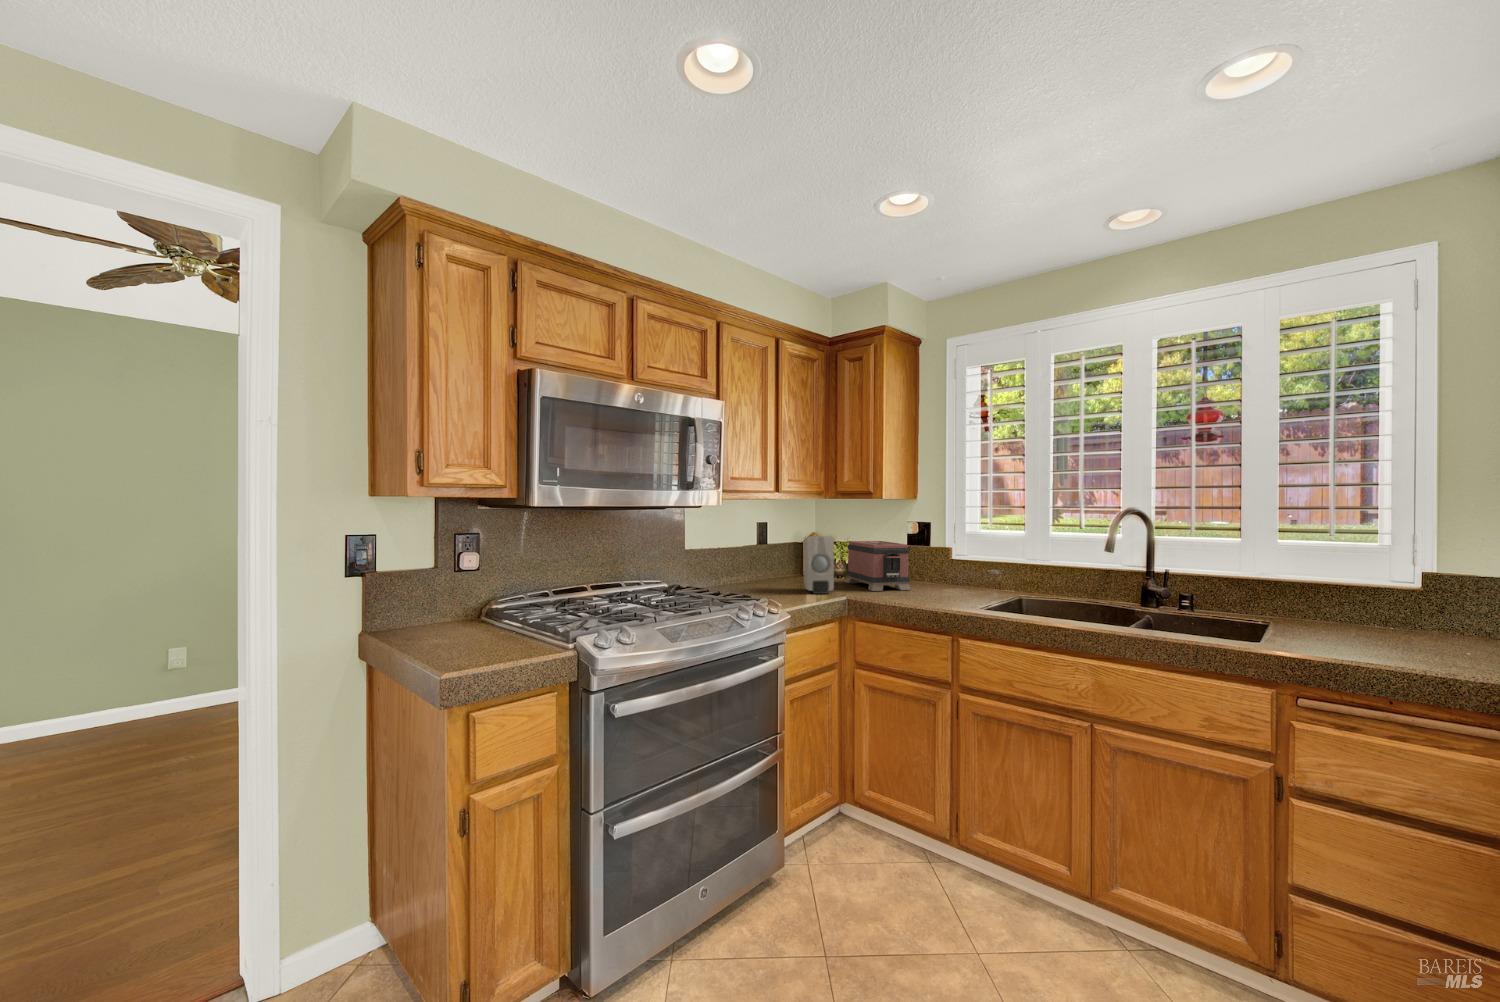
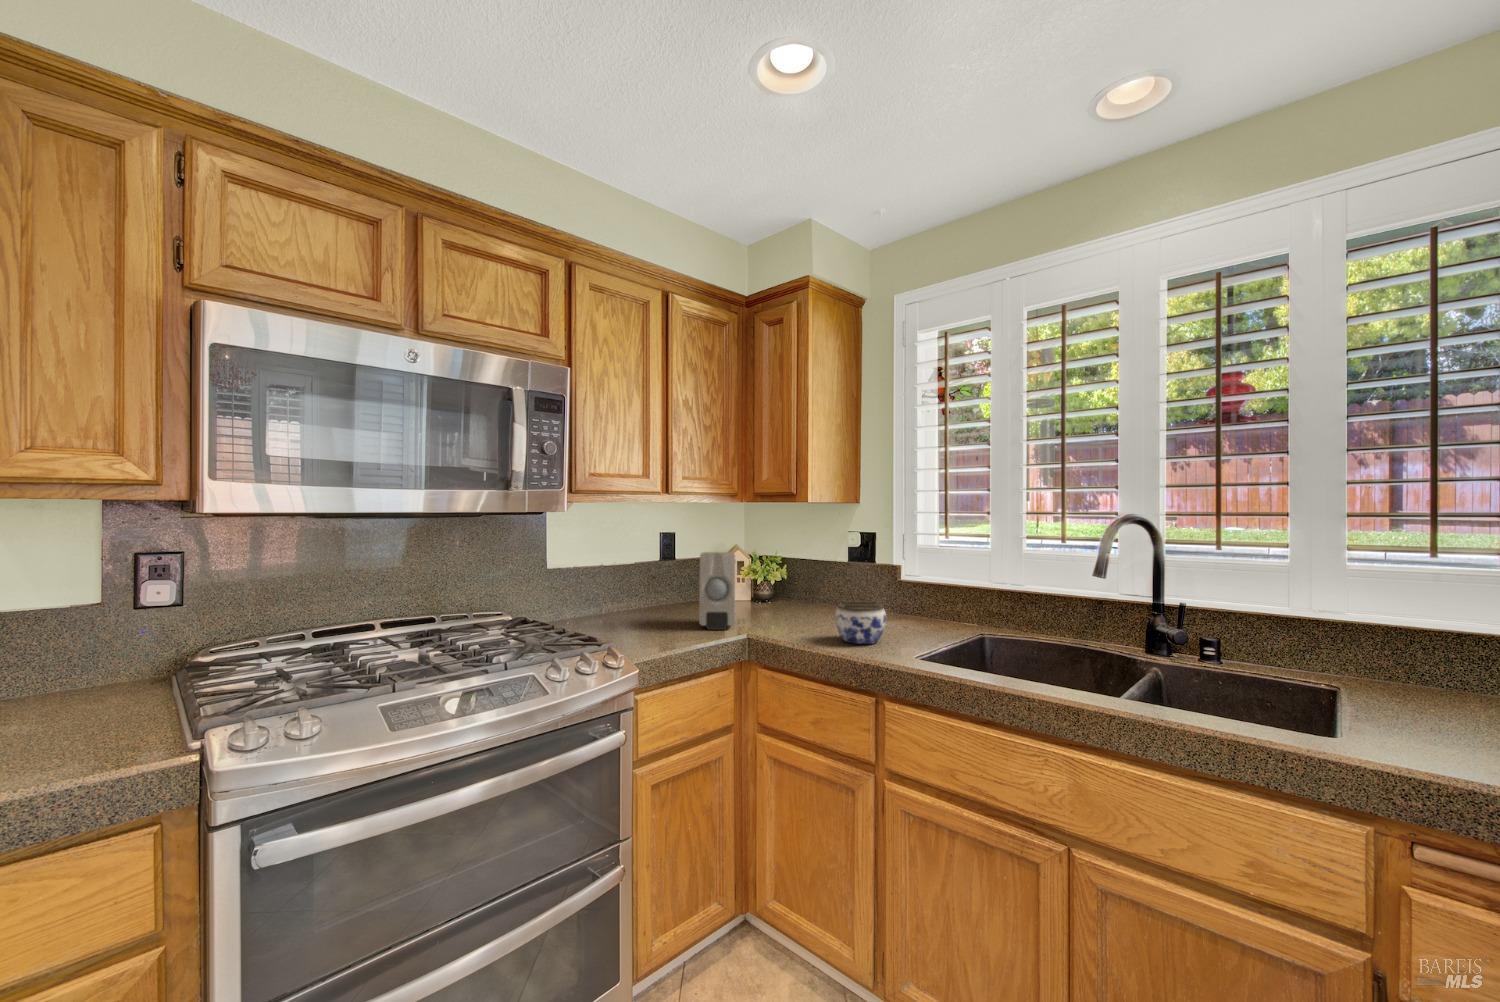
toaster: present [846,541,911,591] -> none [766,556,843,624]
jar: none [914,572,952,602] -> present [835,602,886,644]

